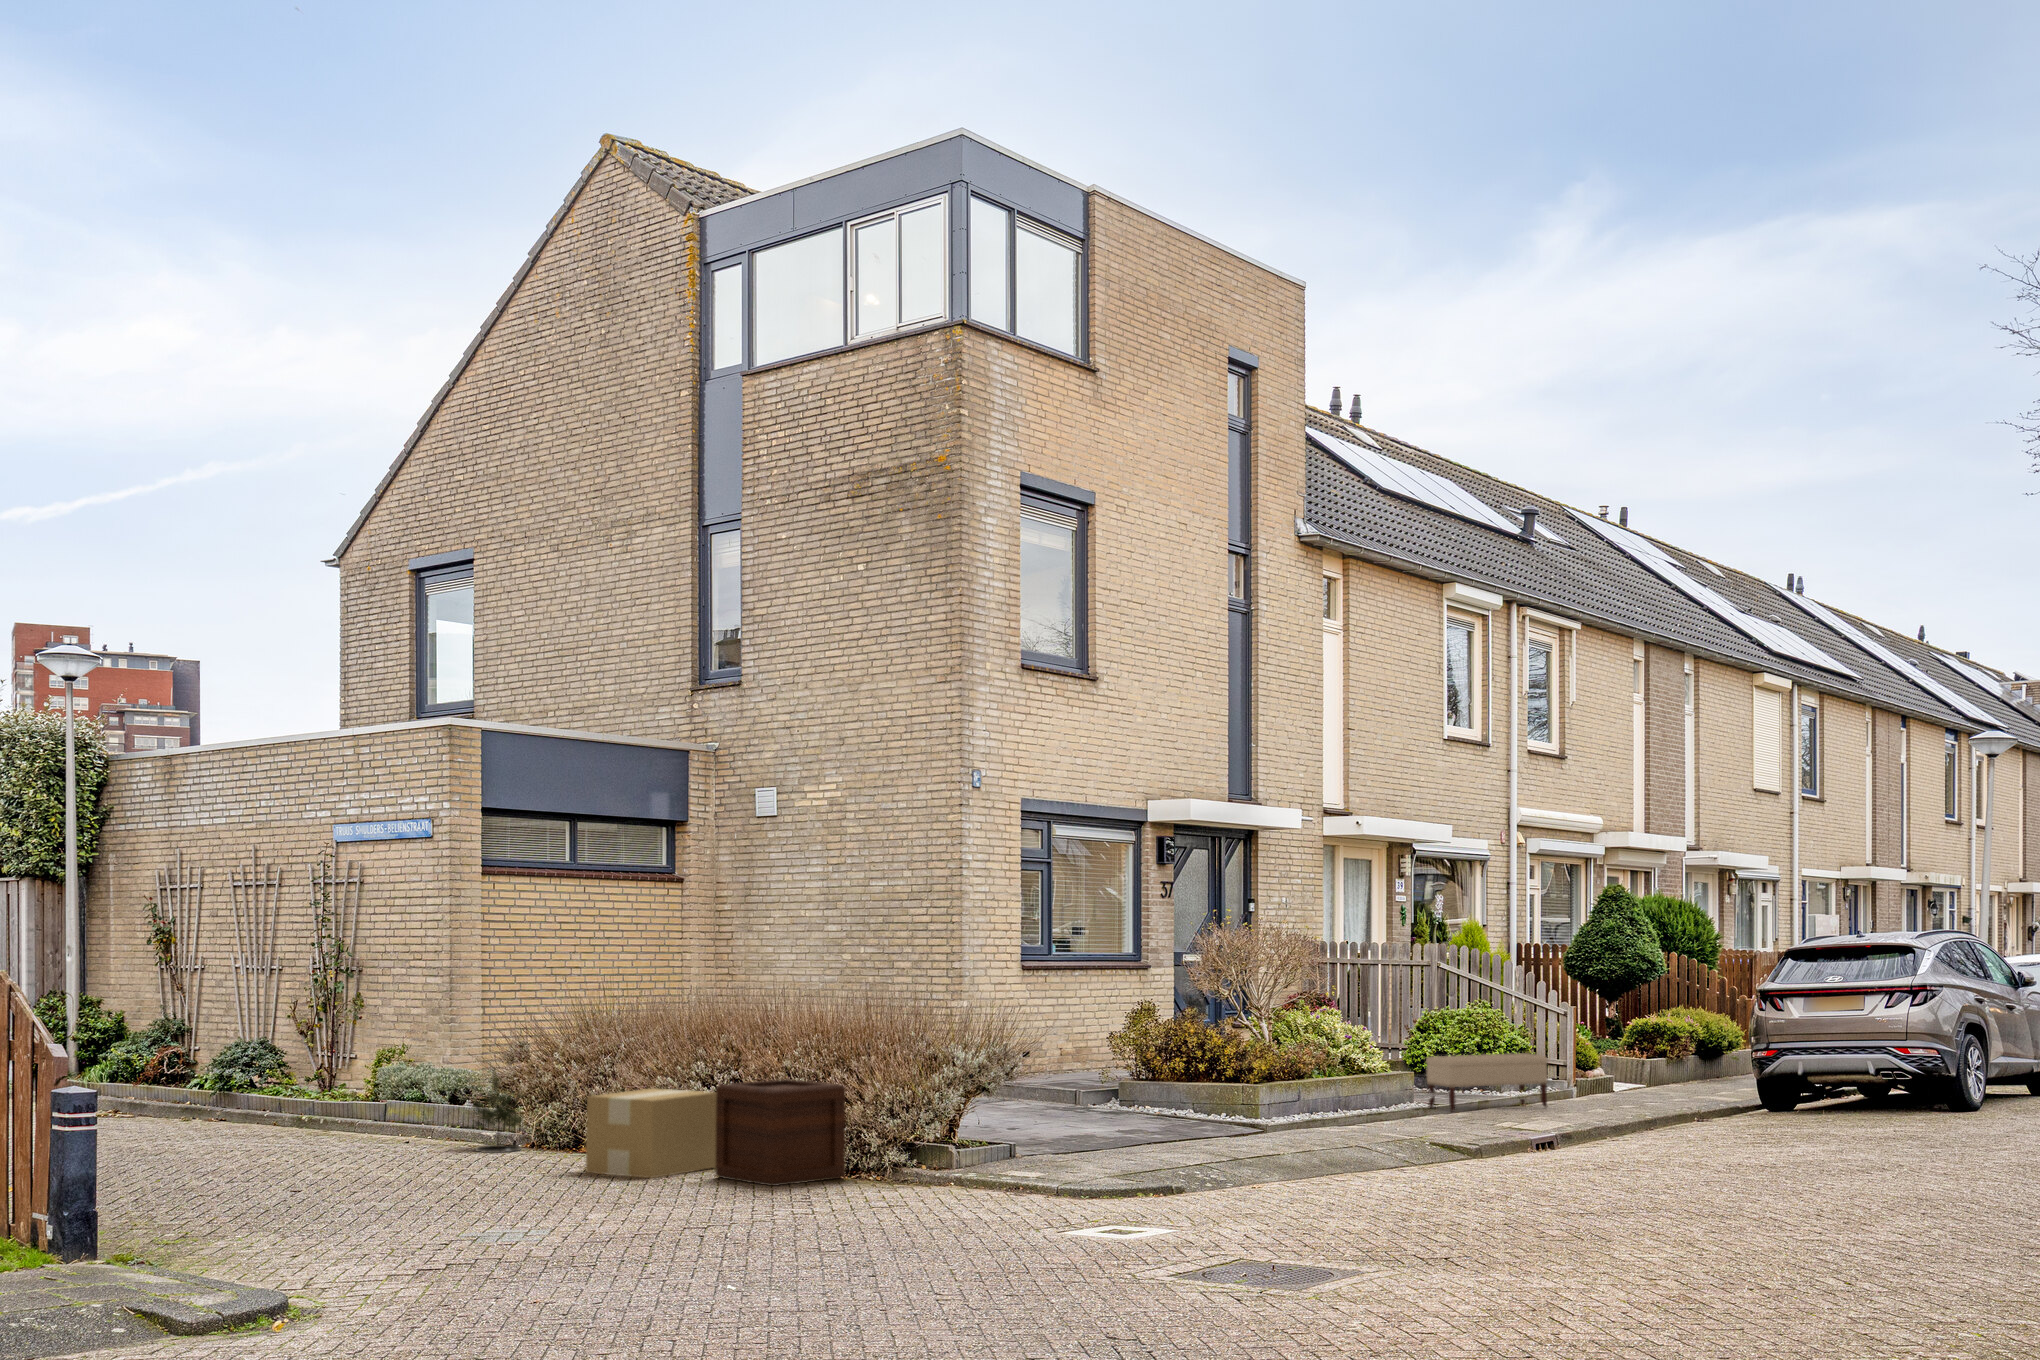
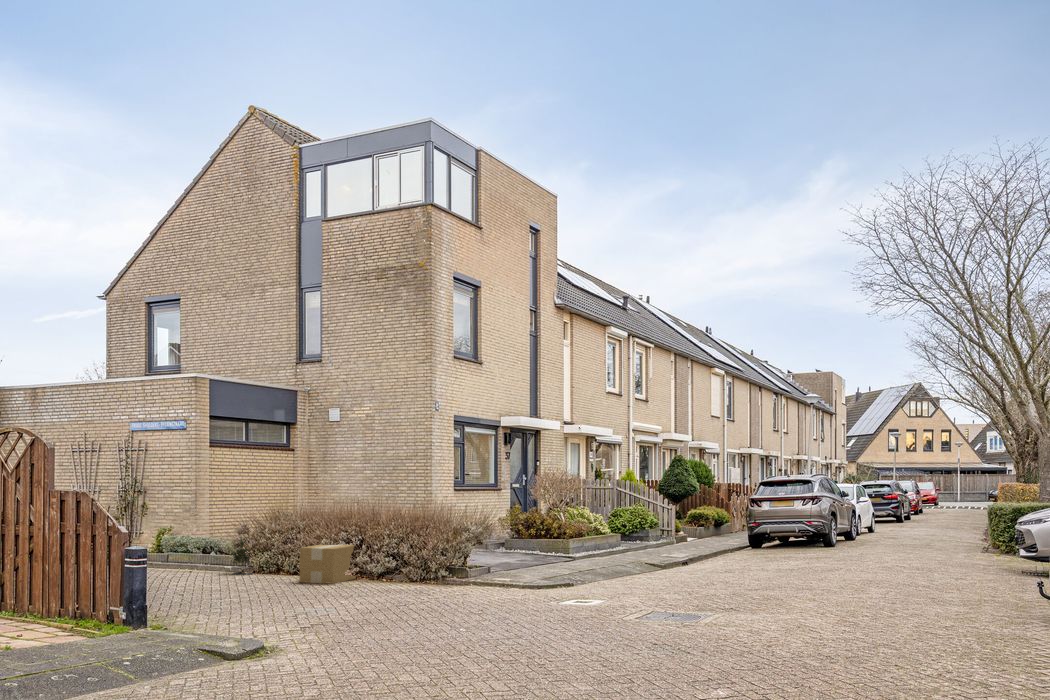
bench: present [1426,1053,1548,1112] -> none [622,525,670,550]
wooden crate: present [715,1079,845,1186] -> none [362,538,420,585]

